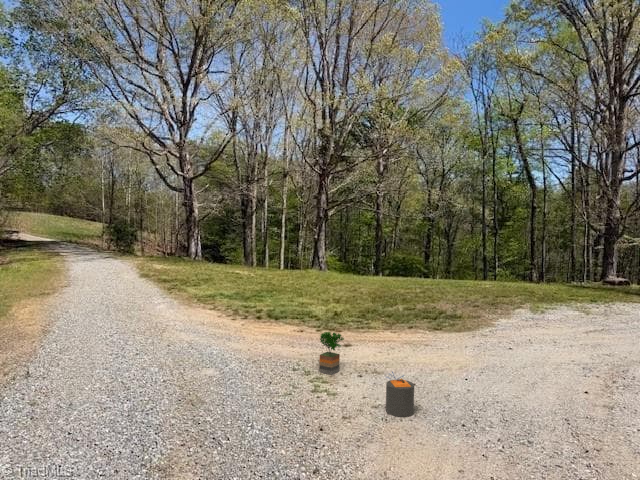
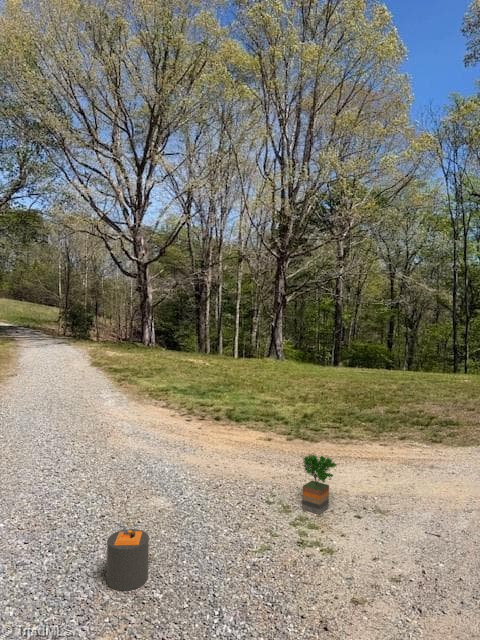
trash can: present [386,372,414,417] -> present [107,519,149,591]

